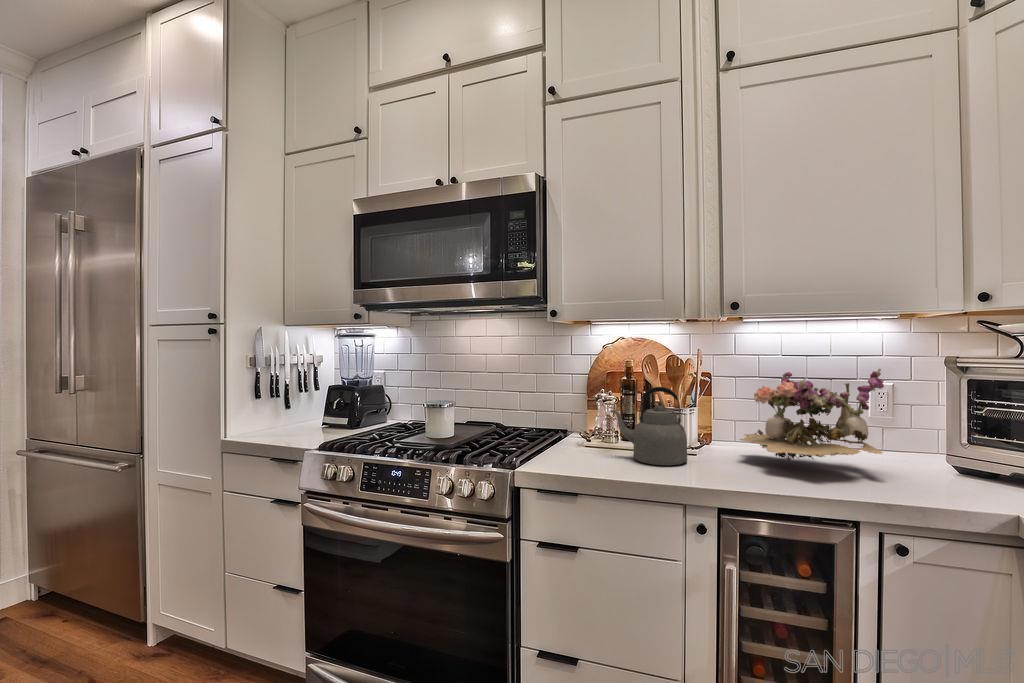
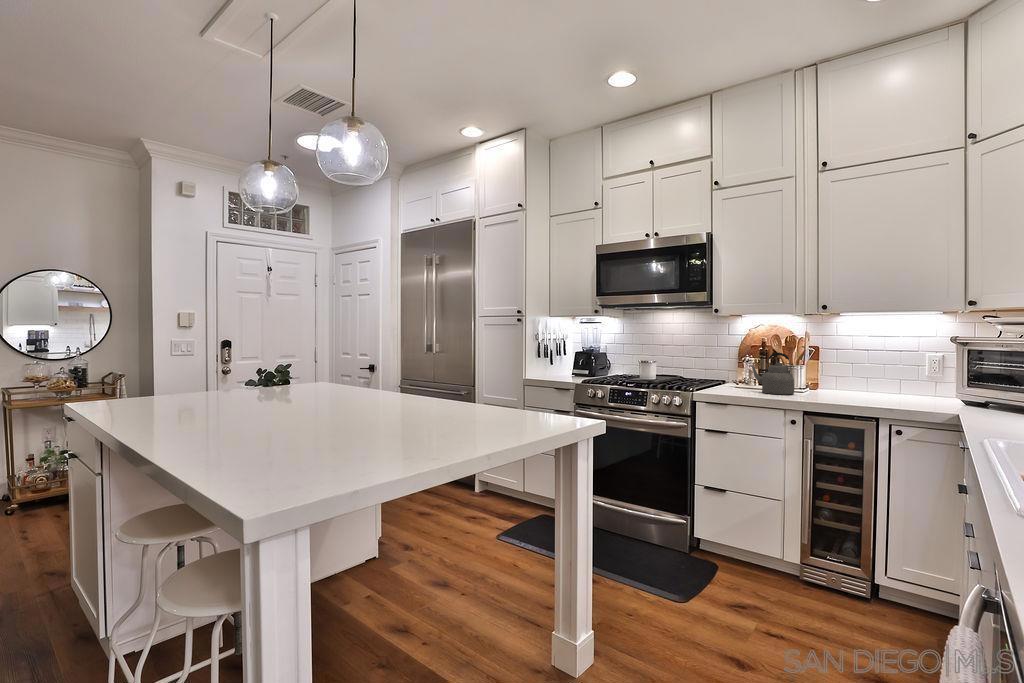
flower arrangement: present [740,369,884,463] -> none [828,343,915,397]

